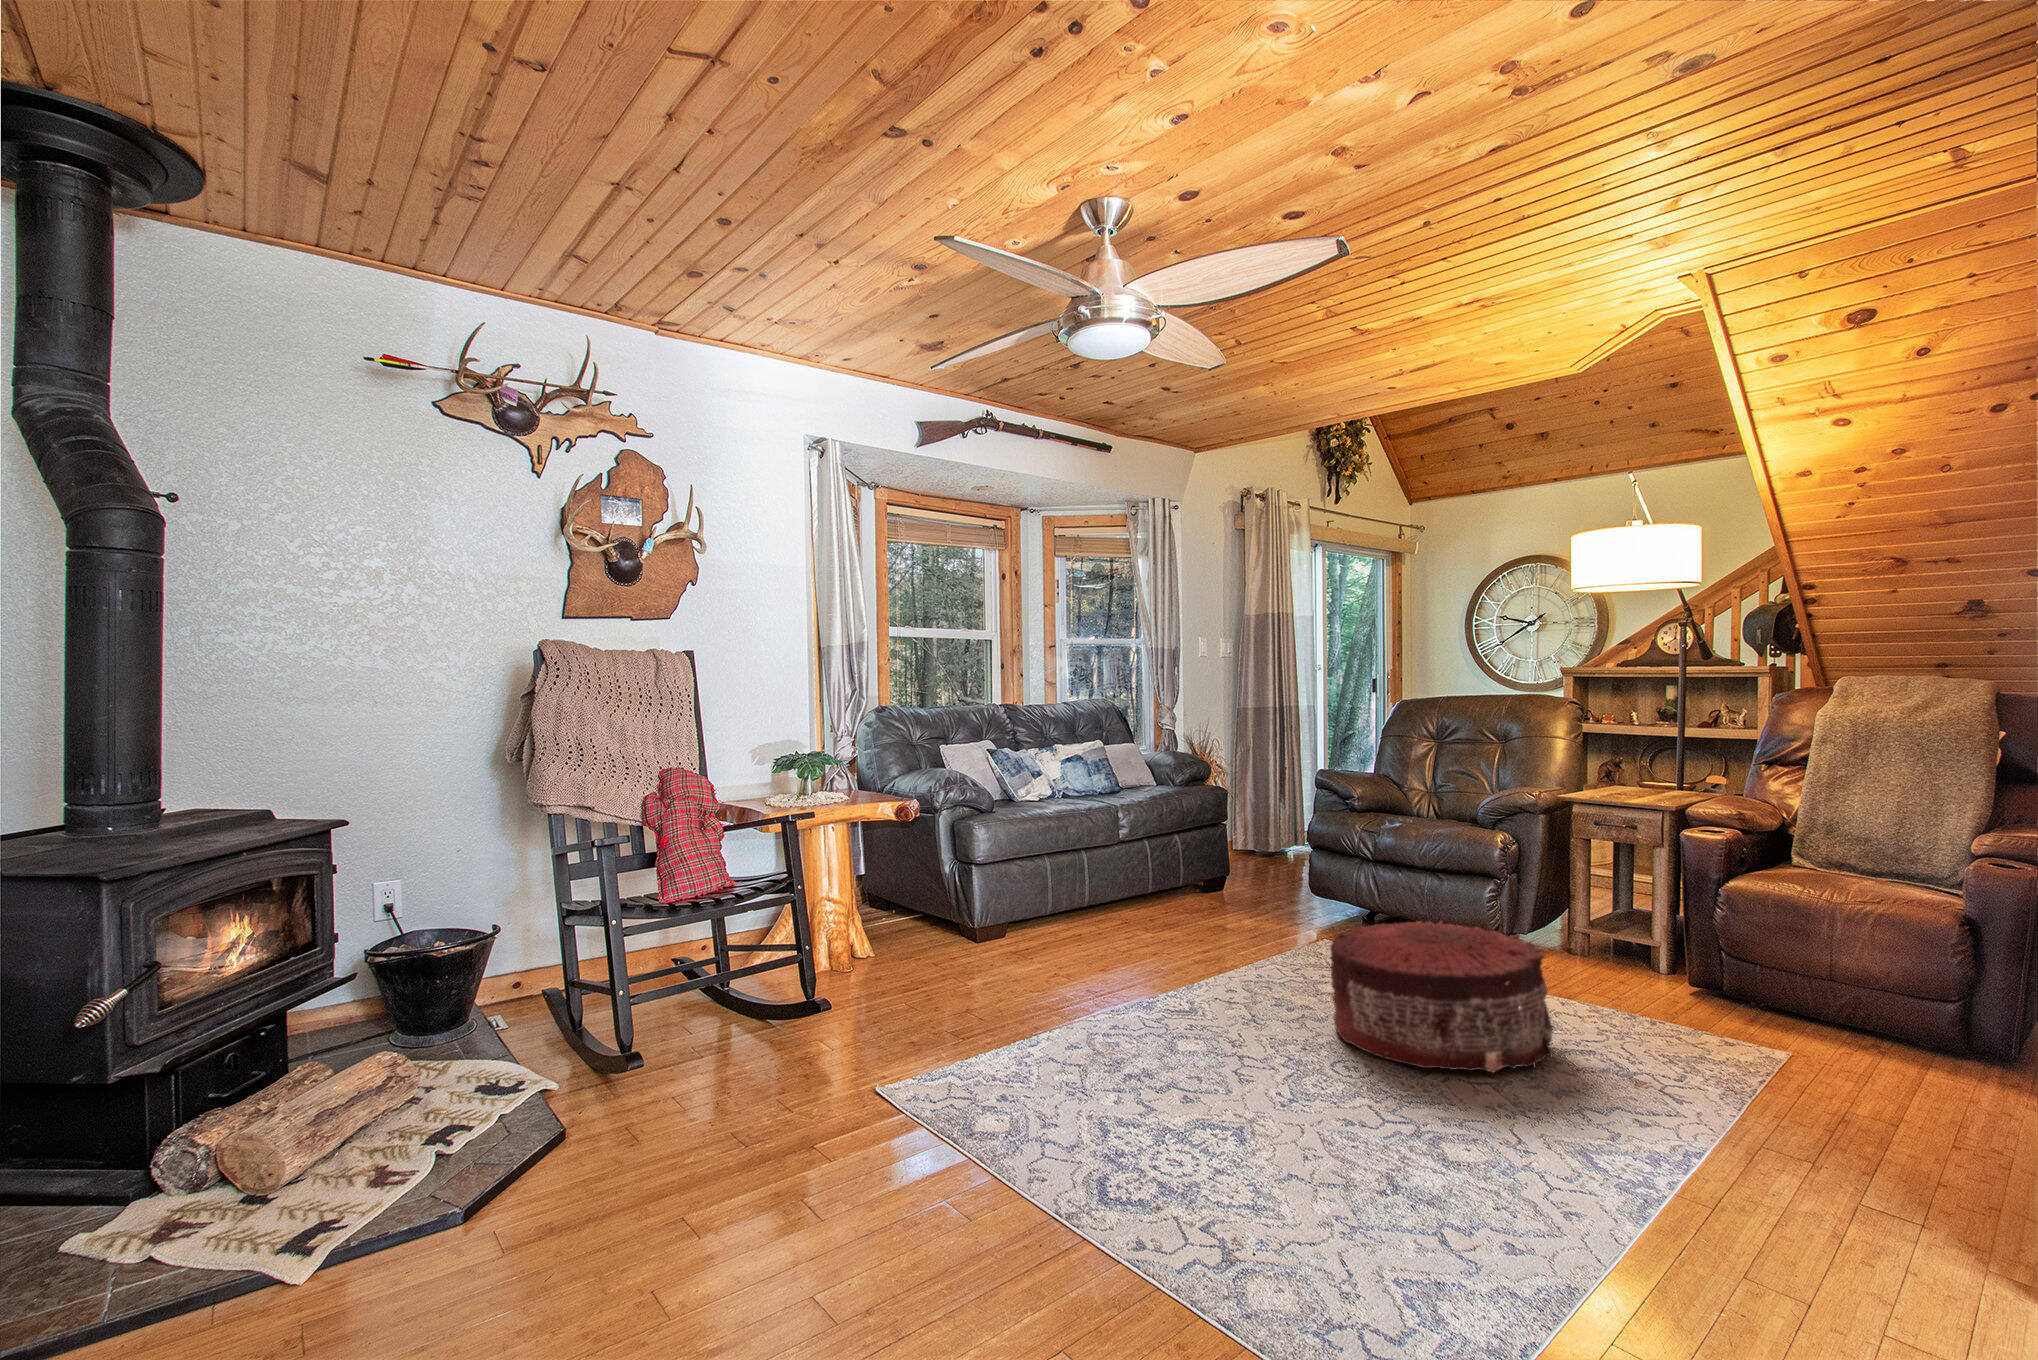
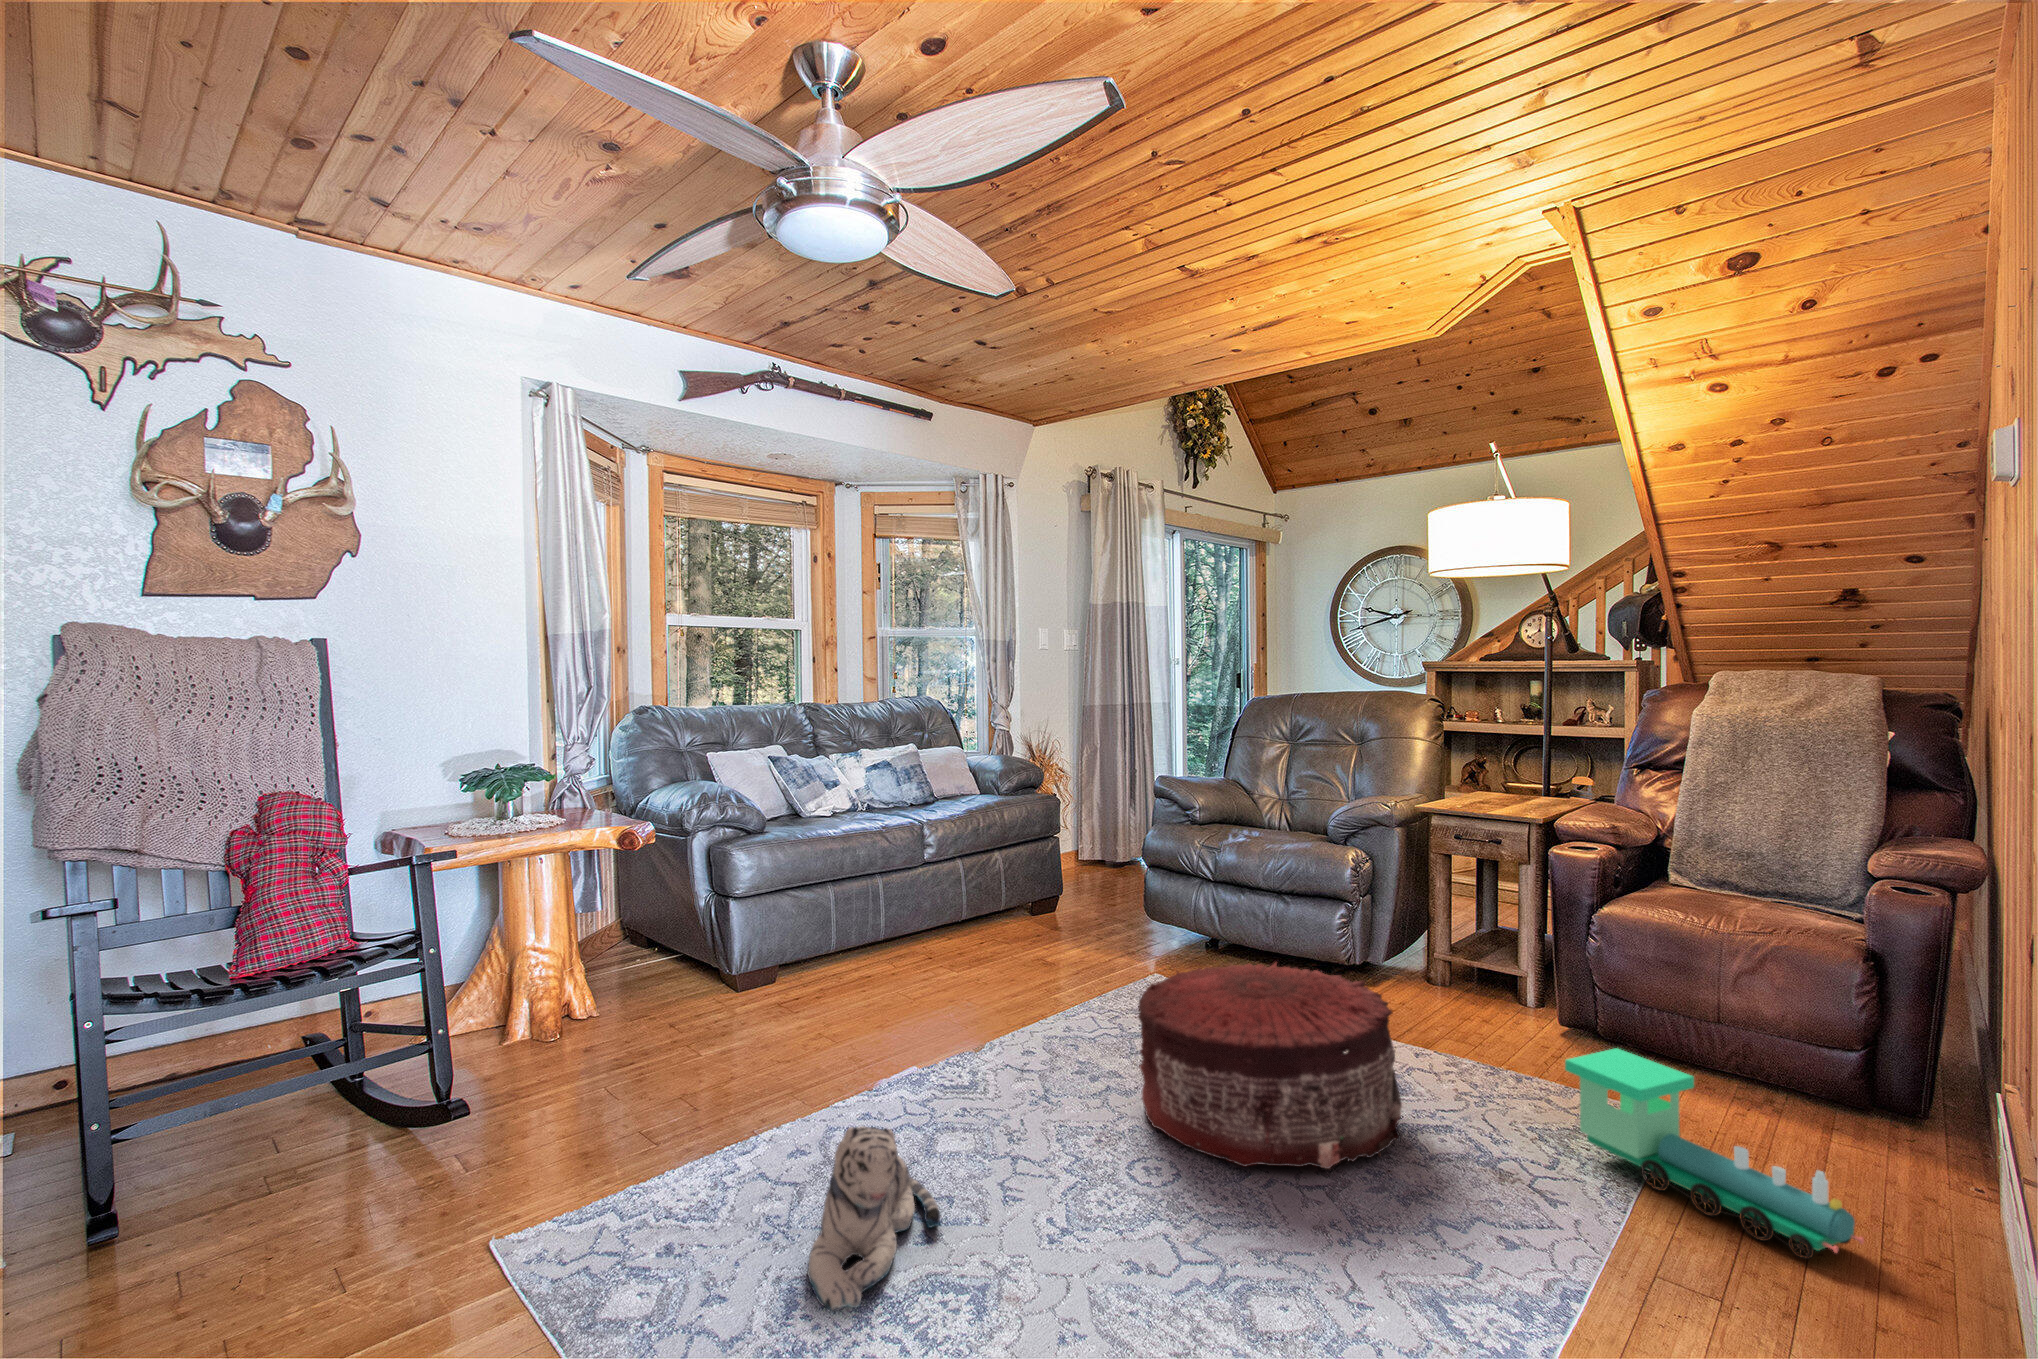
toy train: none [1691,990,1935,1141] -> present [1565,1048,1864,1259]
plush toy: none [1109,1016,1198,1137] -> present [807,1126,940,1311]

